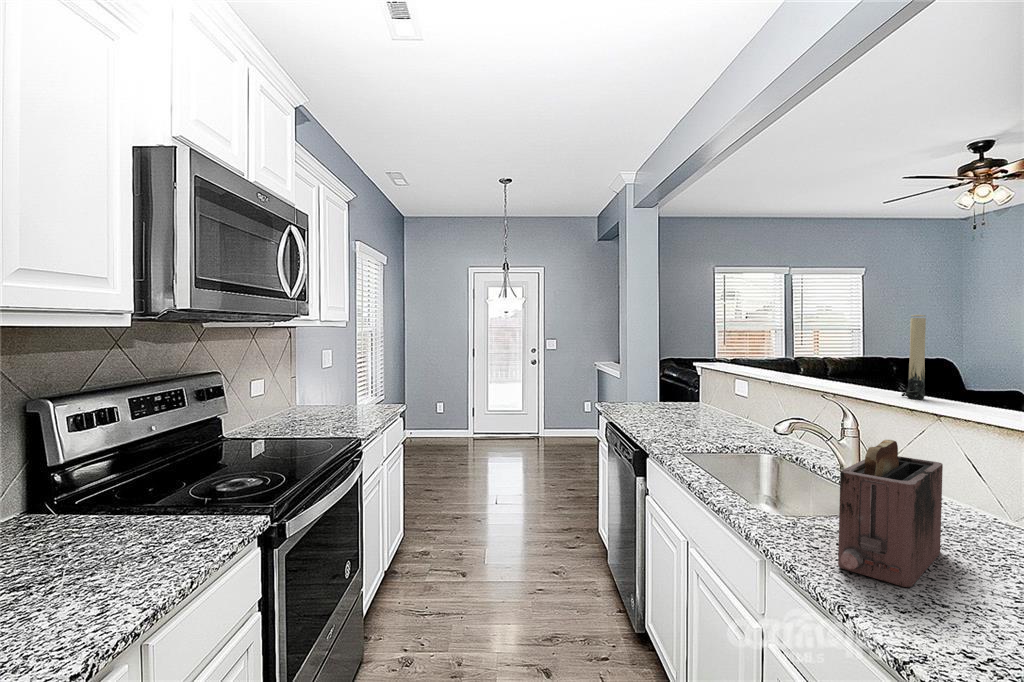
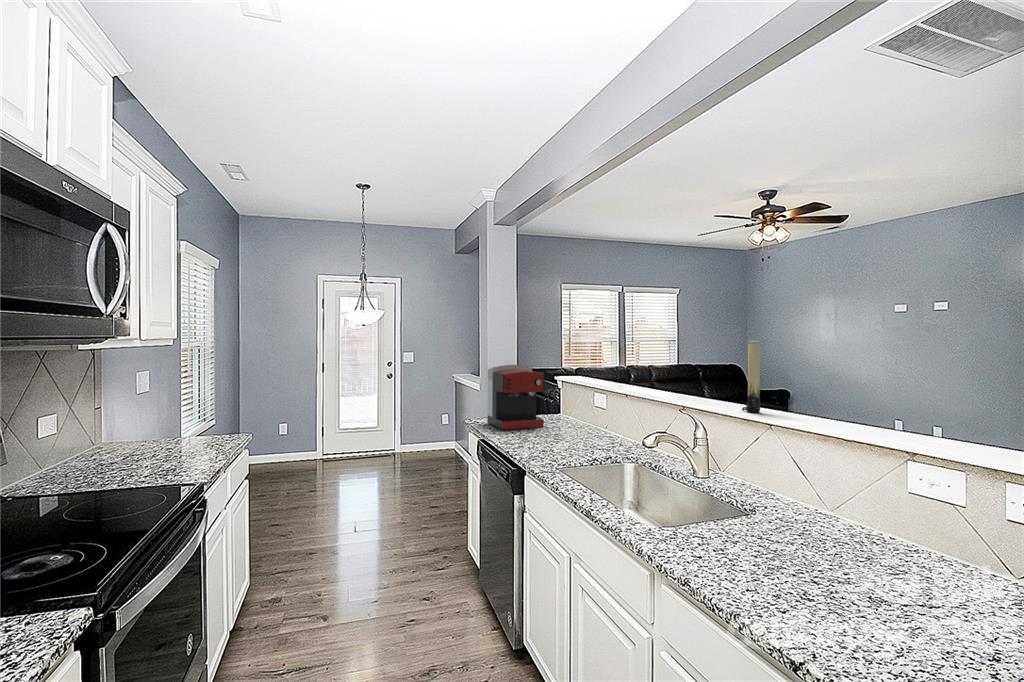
coffee maker: none [620,347,680,414] -> present [487,365,545,430]
toaster: present [838,440,943,587] -> none [723,456,793,587]

